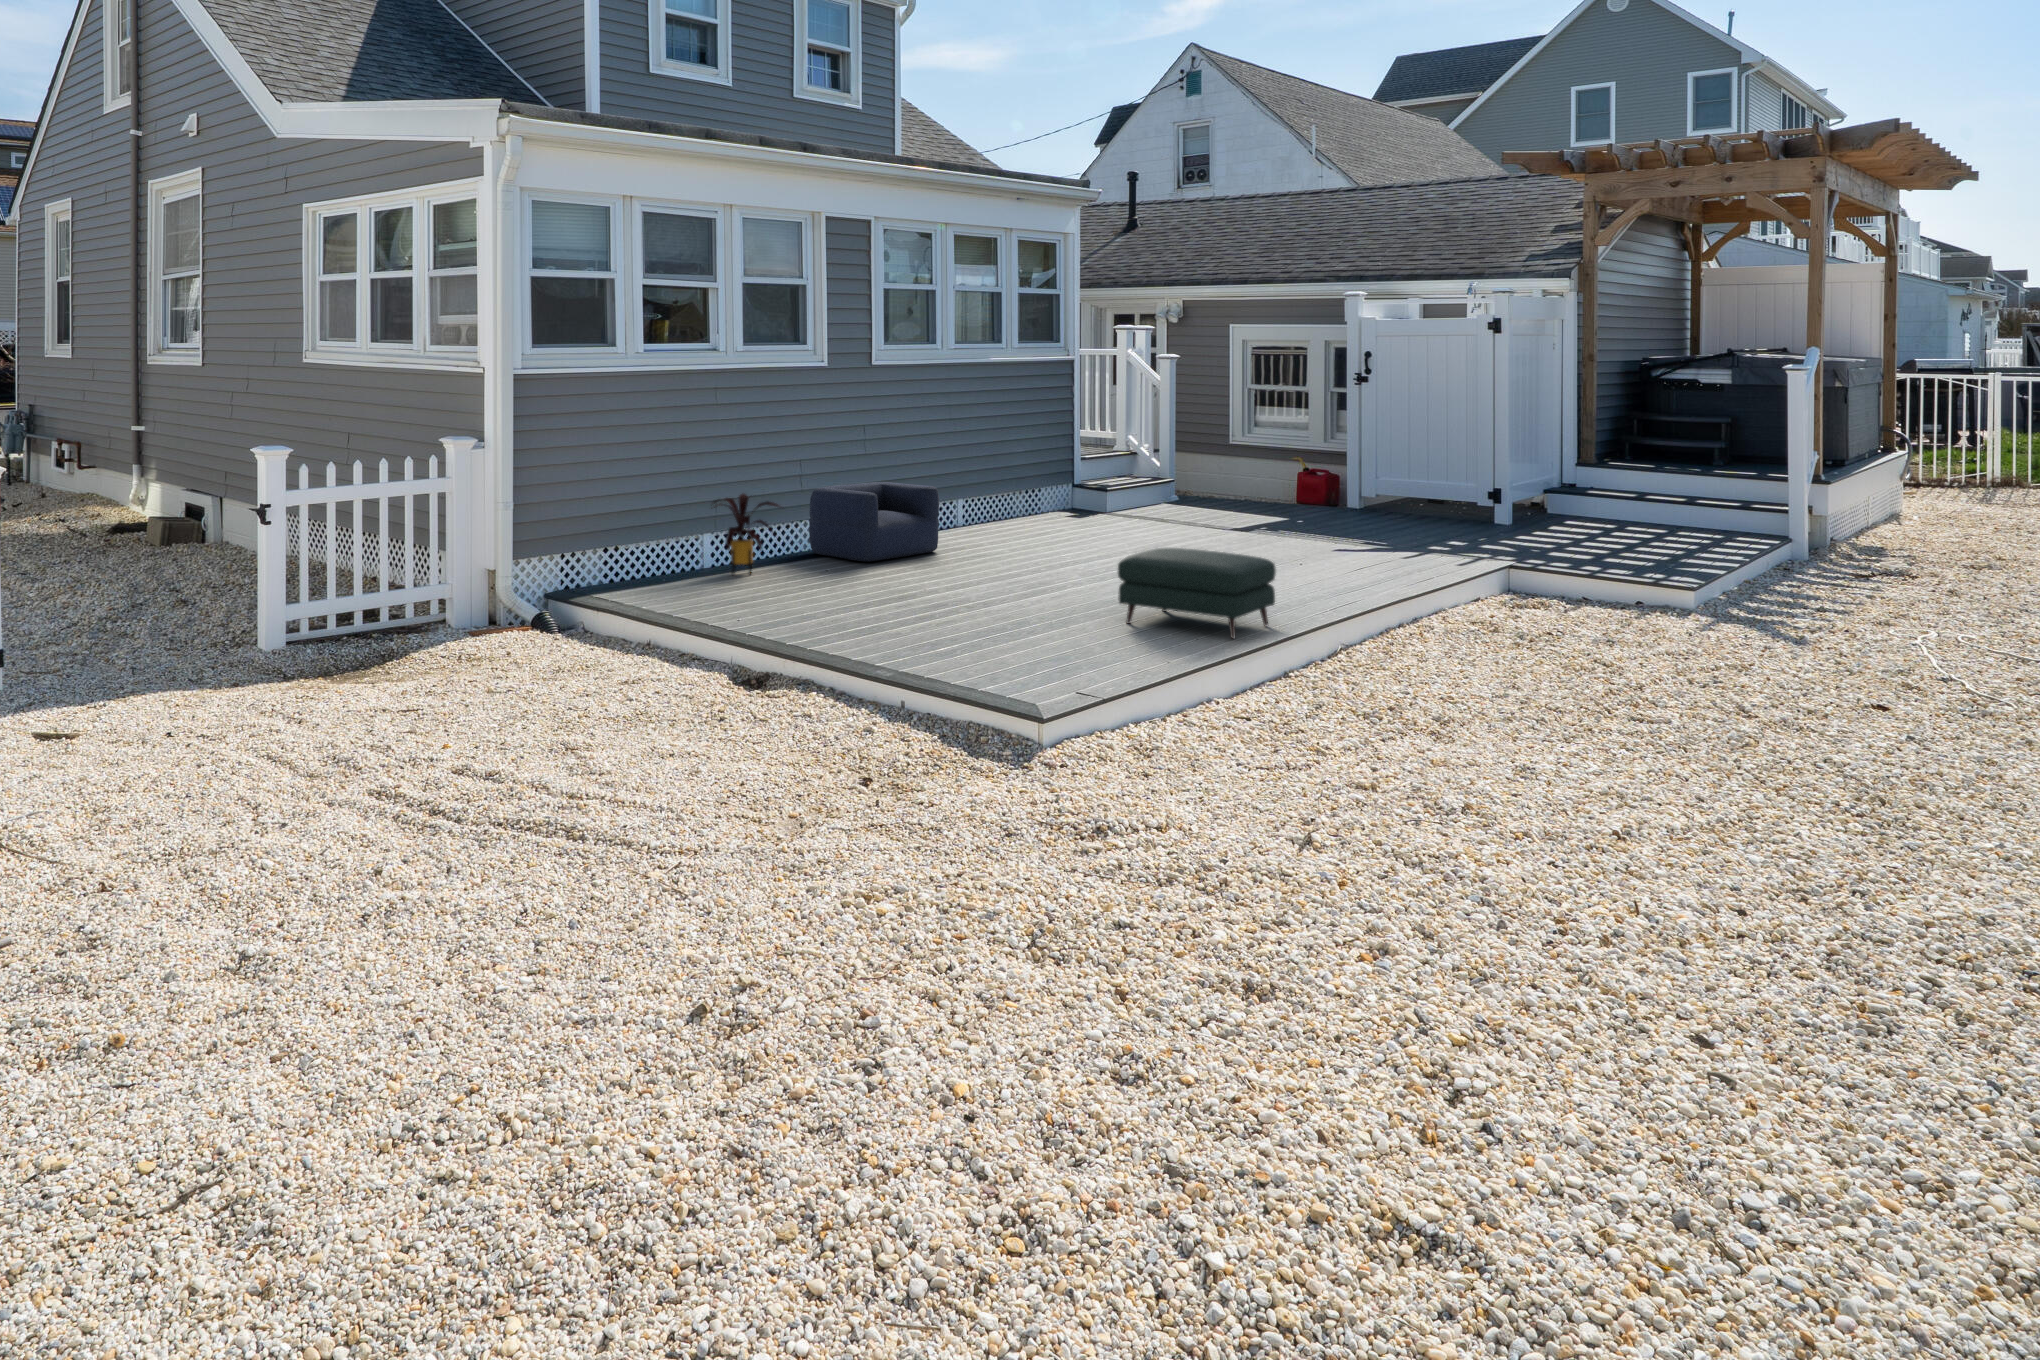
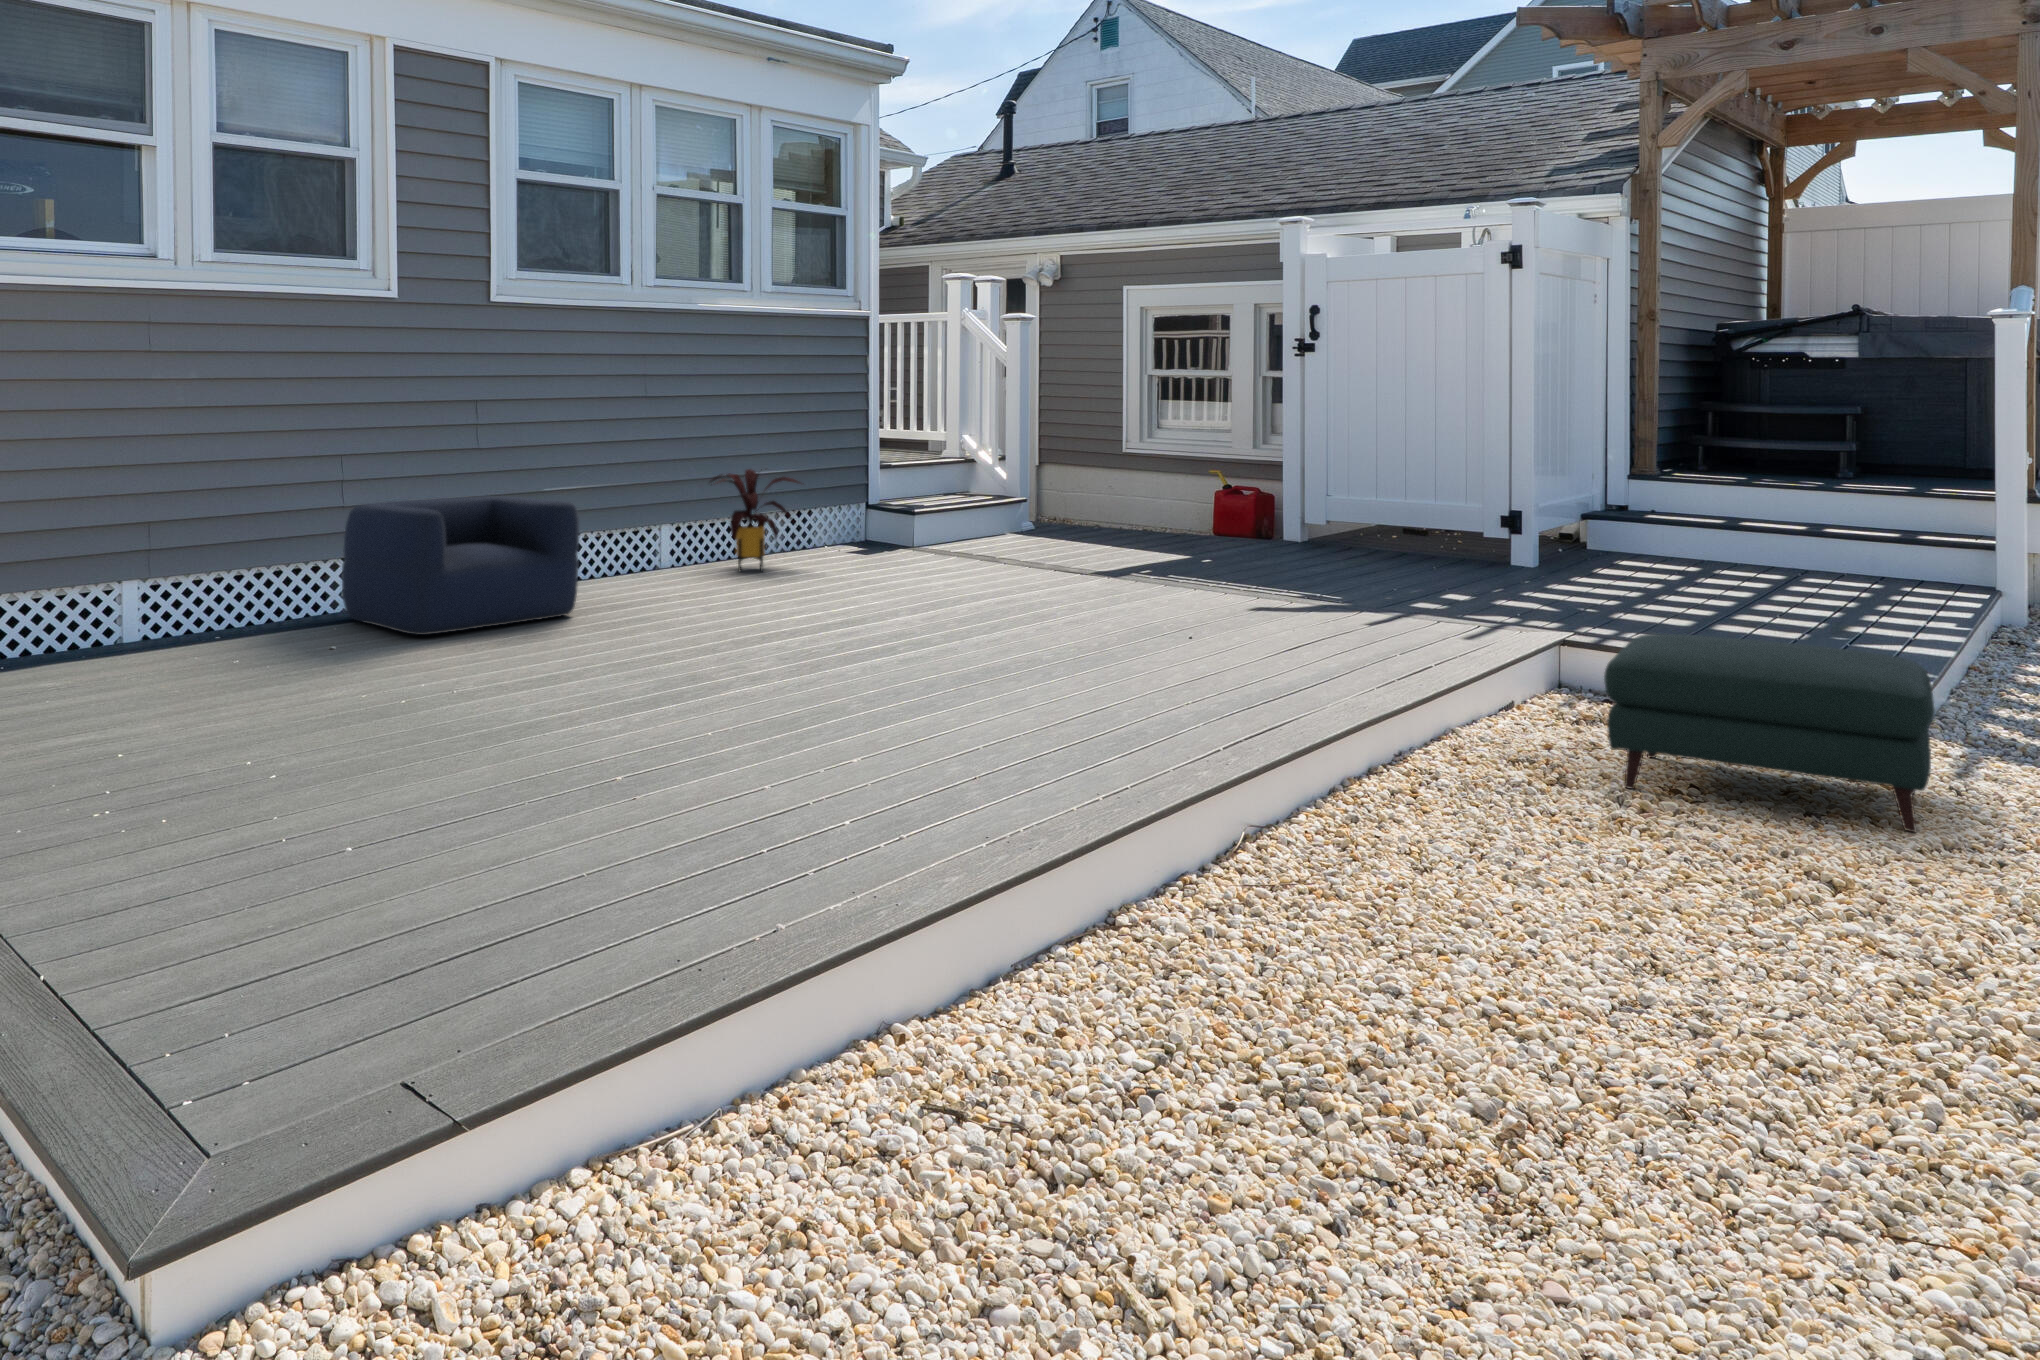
house plant: present [714,494,780,574] -> present [712,469,800,572]
ottoman: present [1118,548,1276,639] -> present [1604,634,1935,832]

